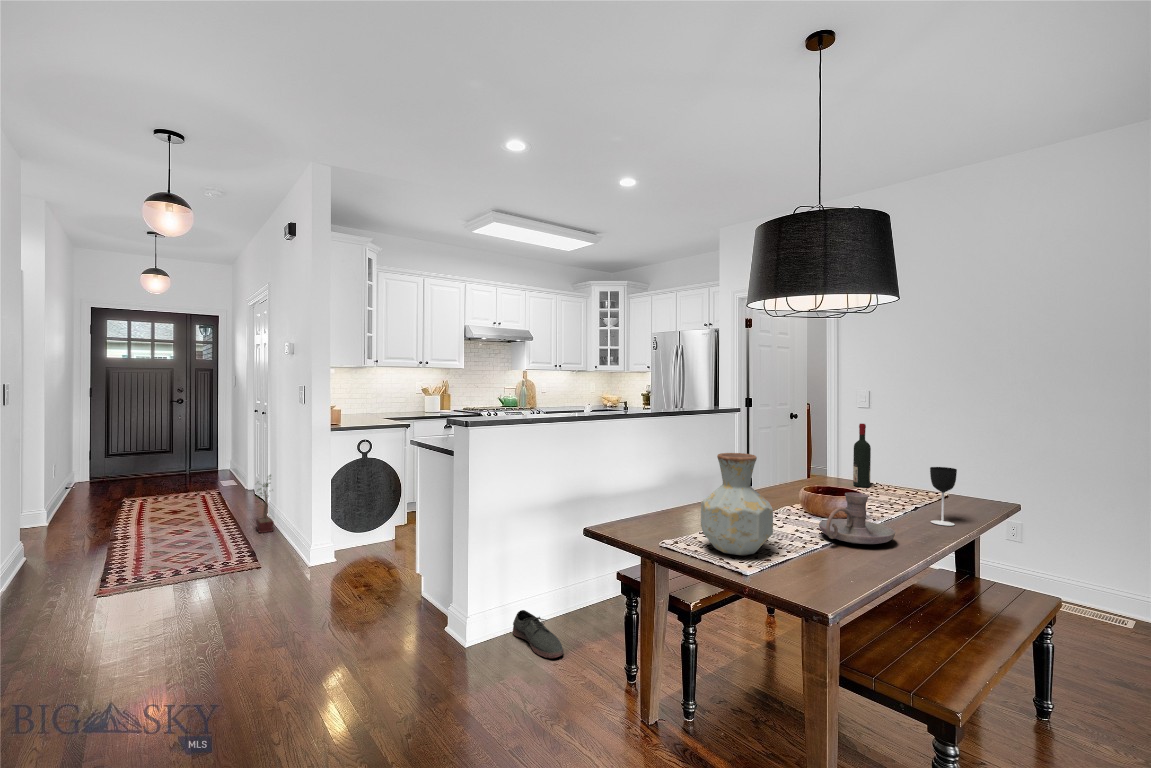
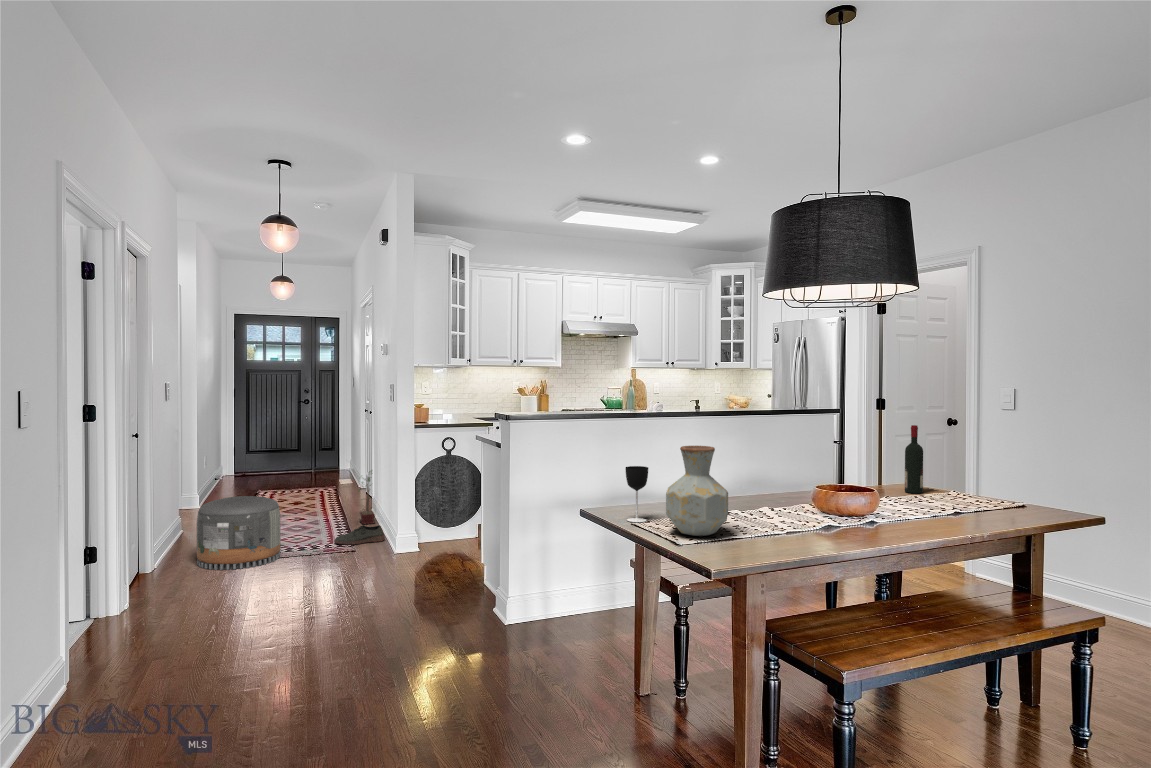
wine glass: present [930,467,957,526] -> present [625,466,648,522]
candle holder: present [819,493,895,544] -> none [784,487,860,535]
pouf: none [52,514,166,607] -> present [197,496,280,570]
shoe: present [513,610,563,658] -> present [334,525,385,545]

